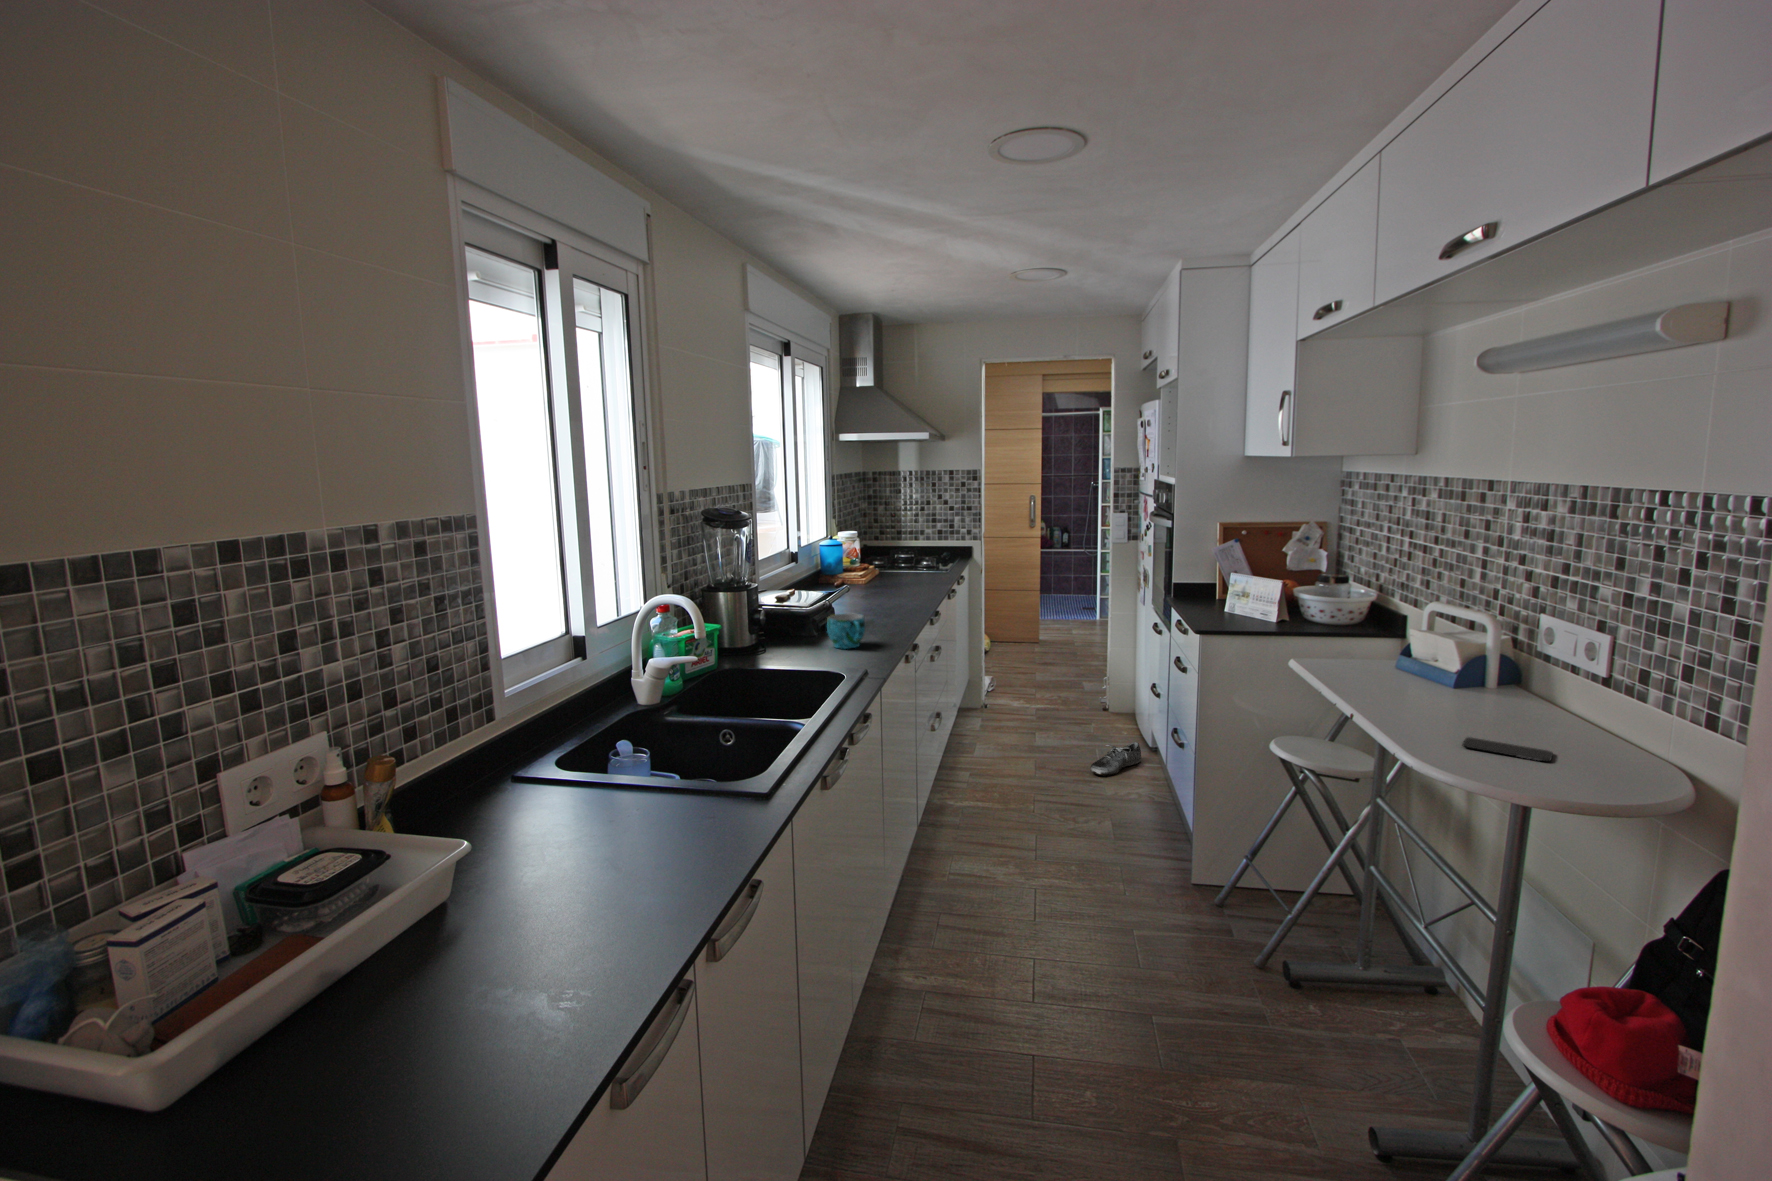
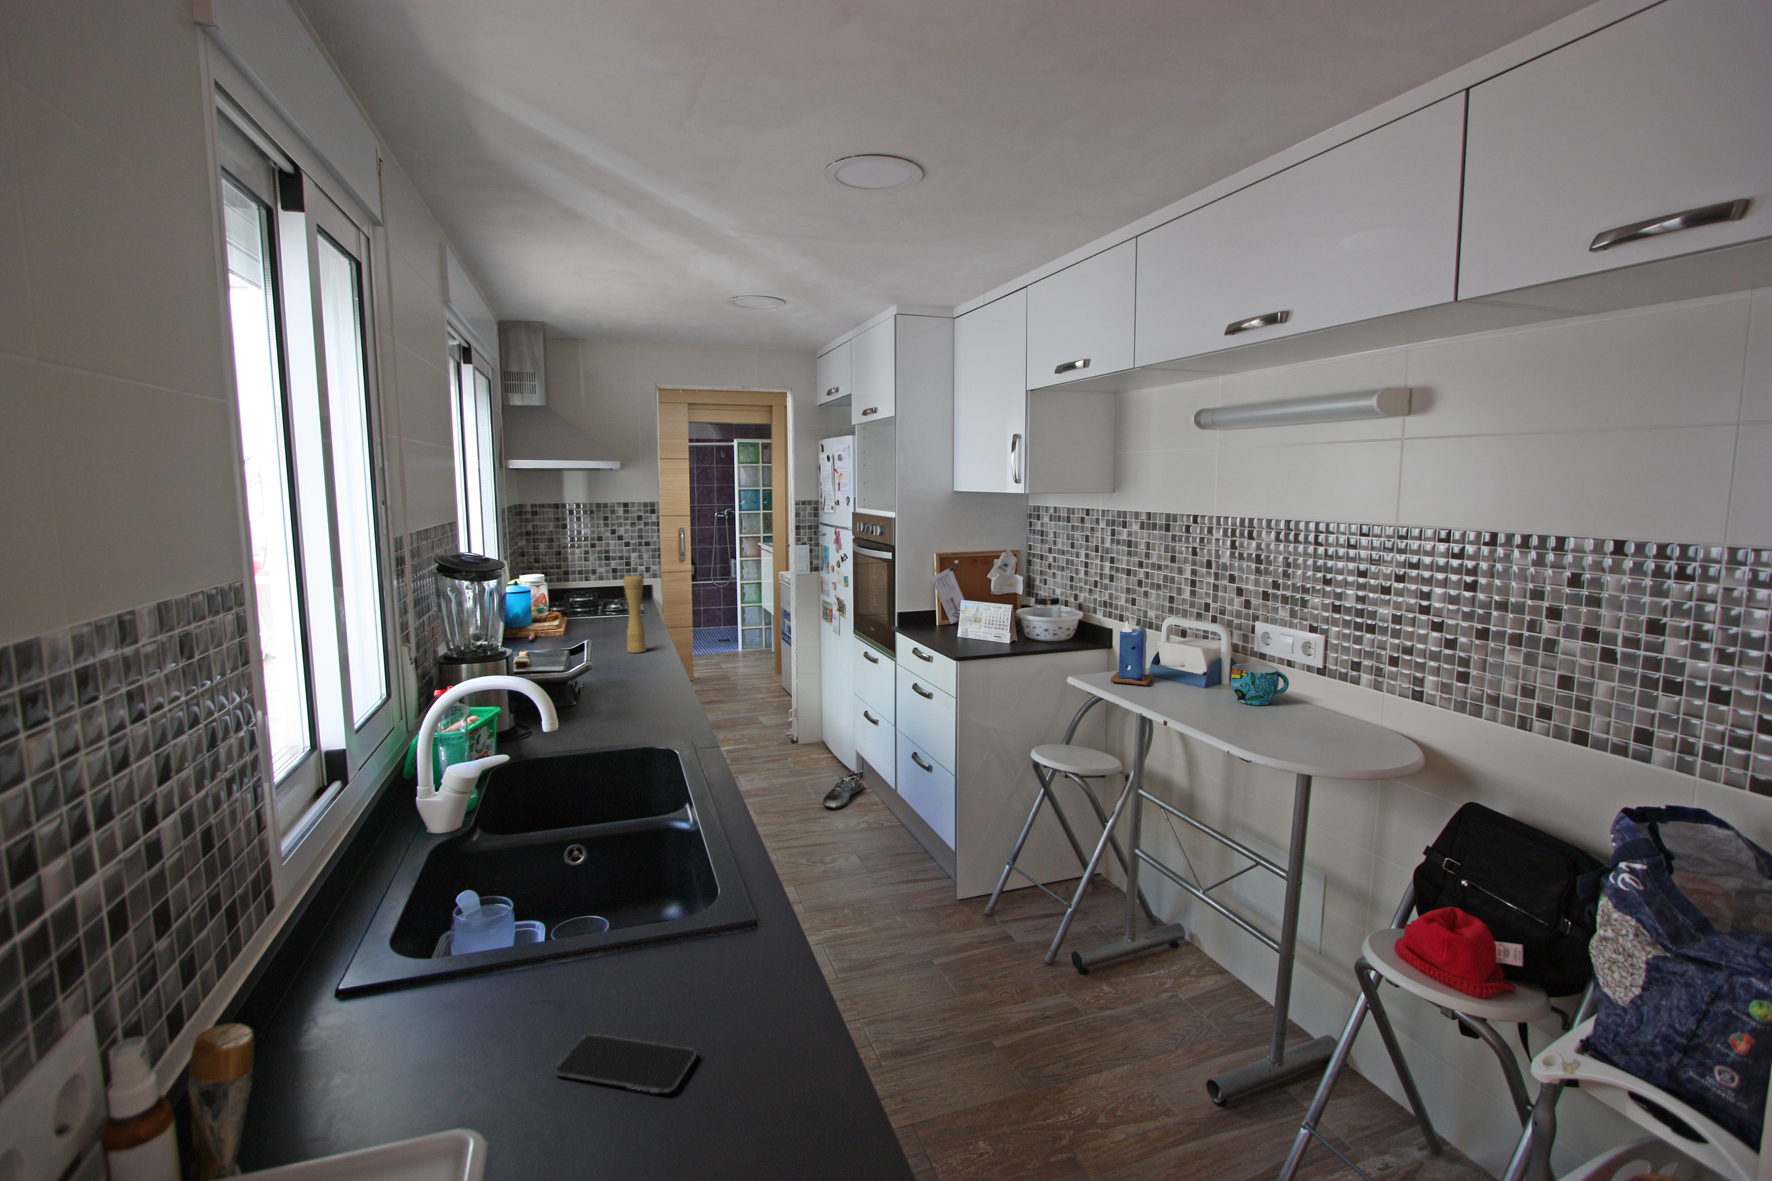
pepper mill: none [894,532,912,602] -> present [623,575,646,653]
candle: none [1339,602,1401,679] -> present [1111,621,1153,686]
cup: present [827,613,865,649] -> present [1231,664,1289,705]
smartphone: present [1462,737,1553,762] -> present [555,1034,696,1093]

